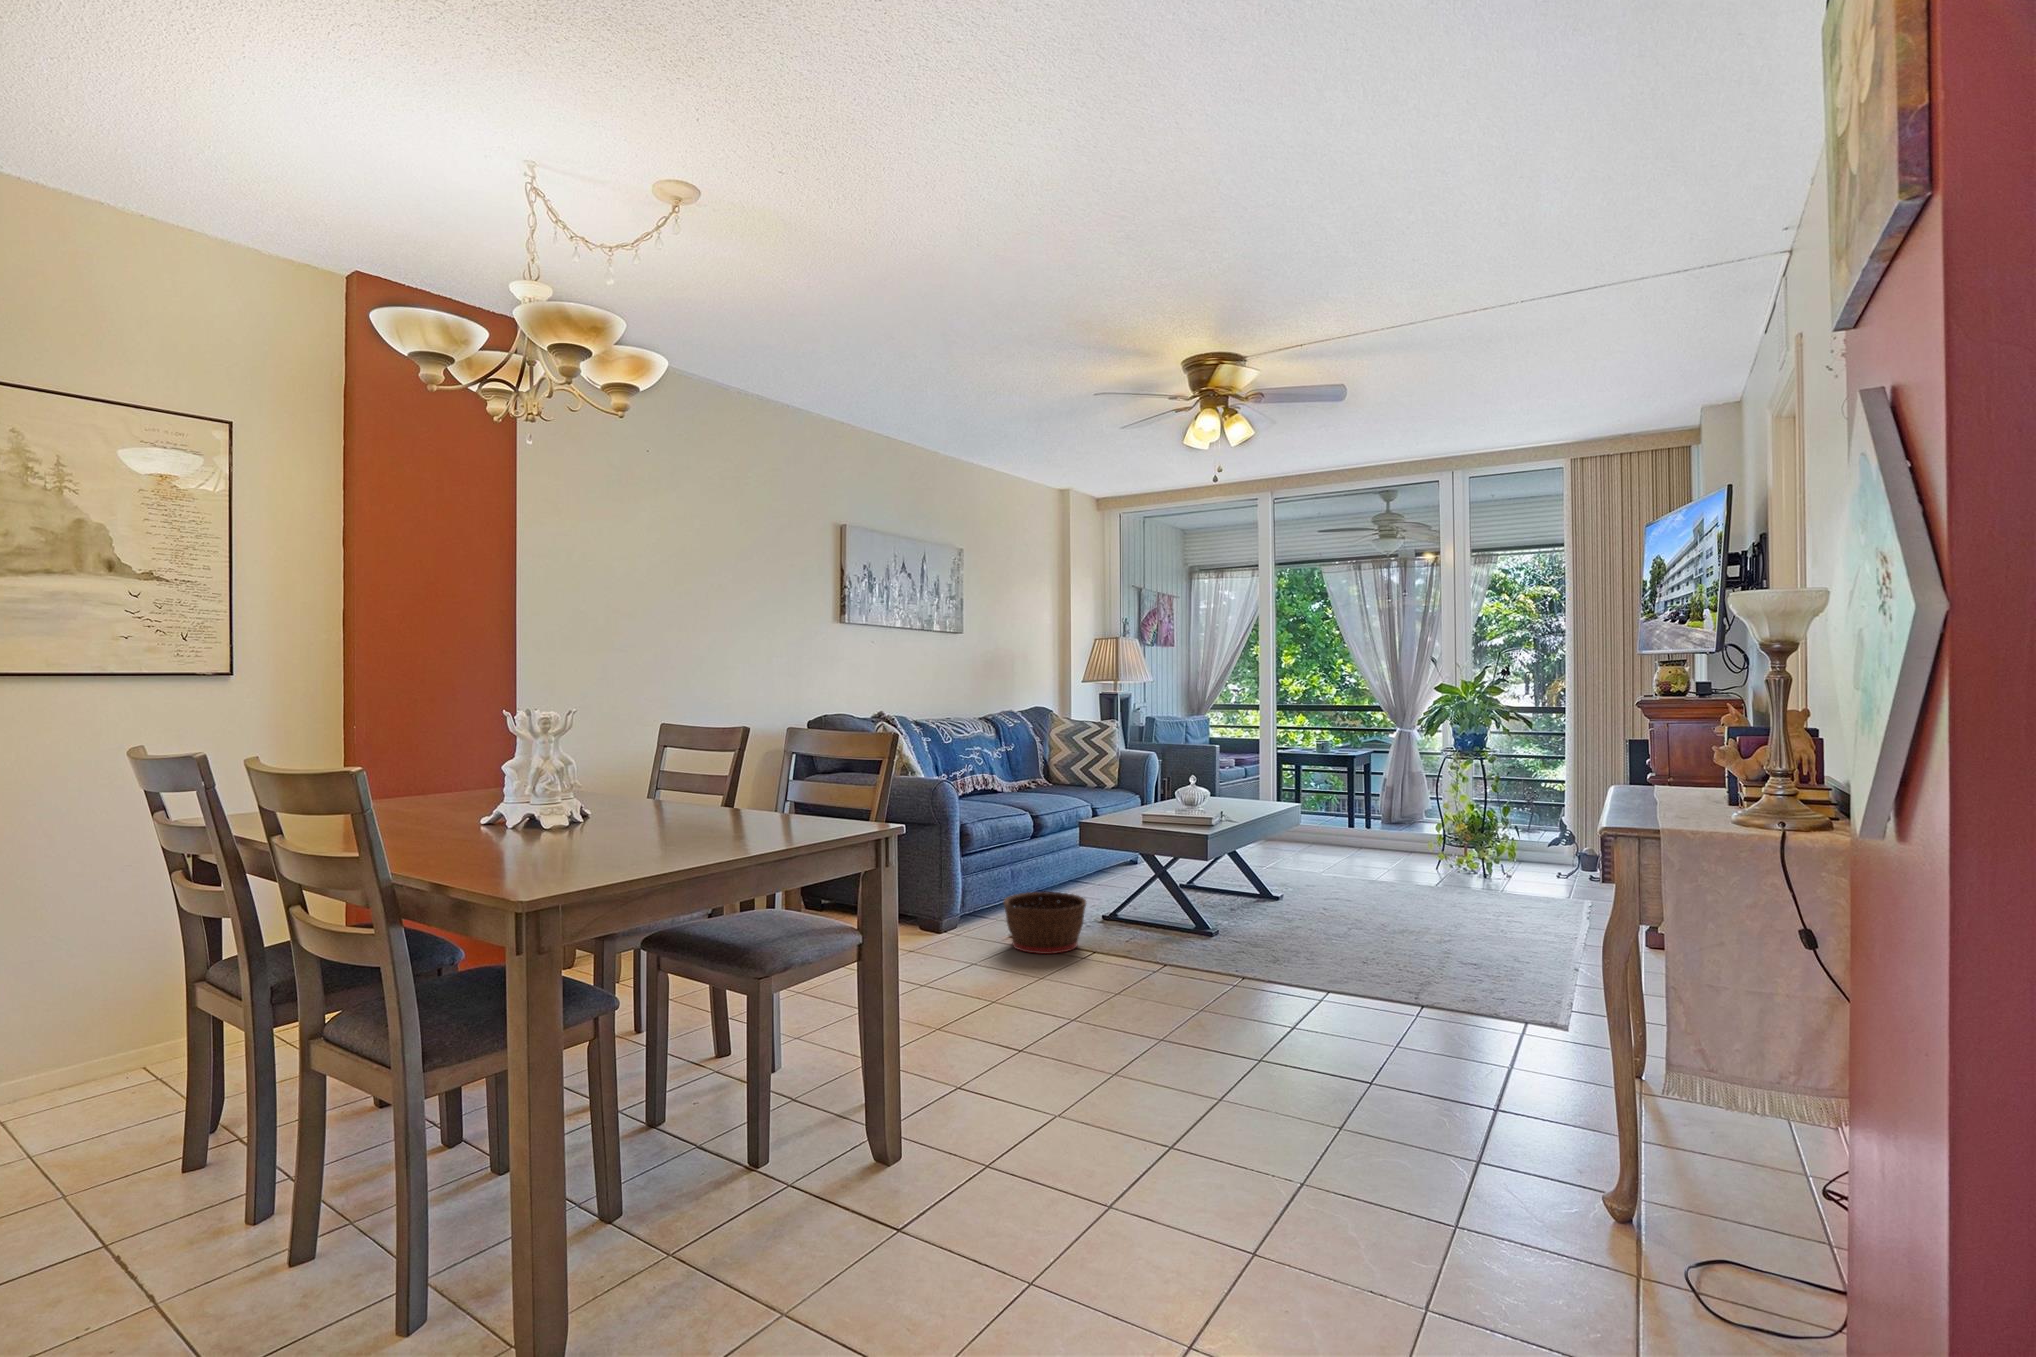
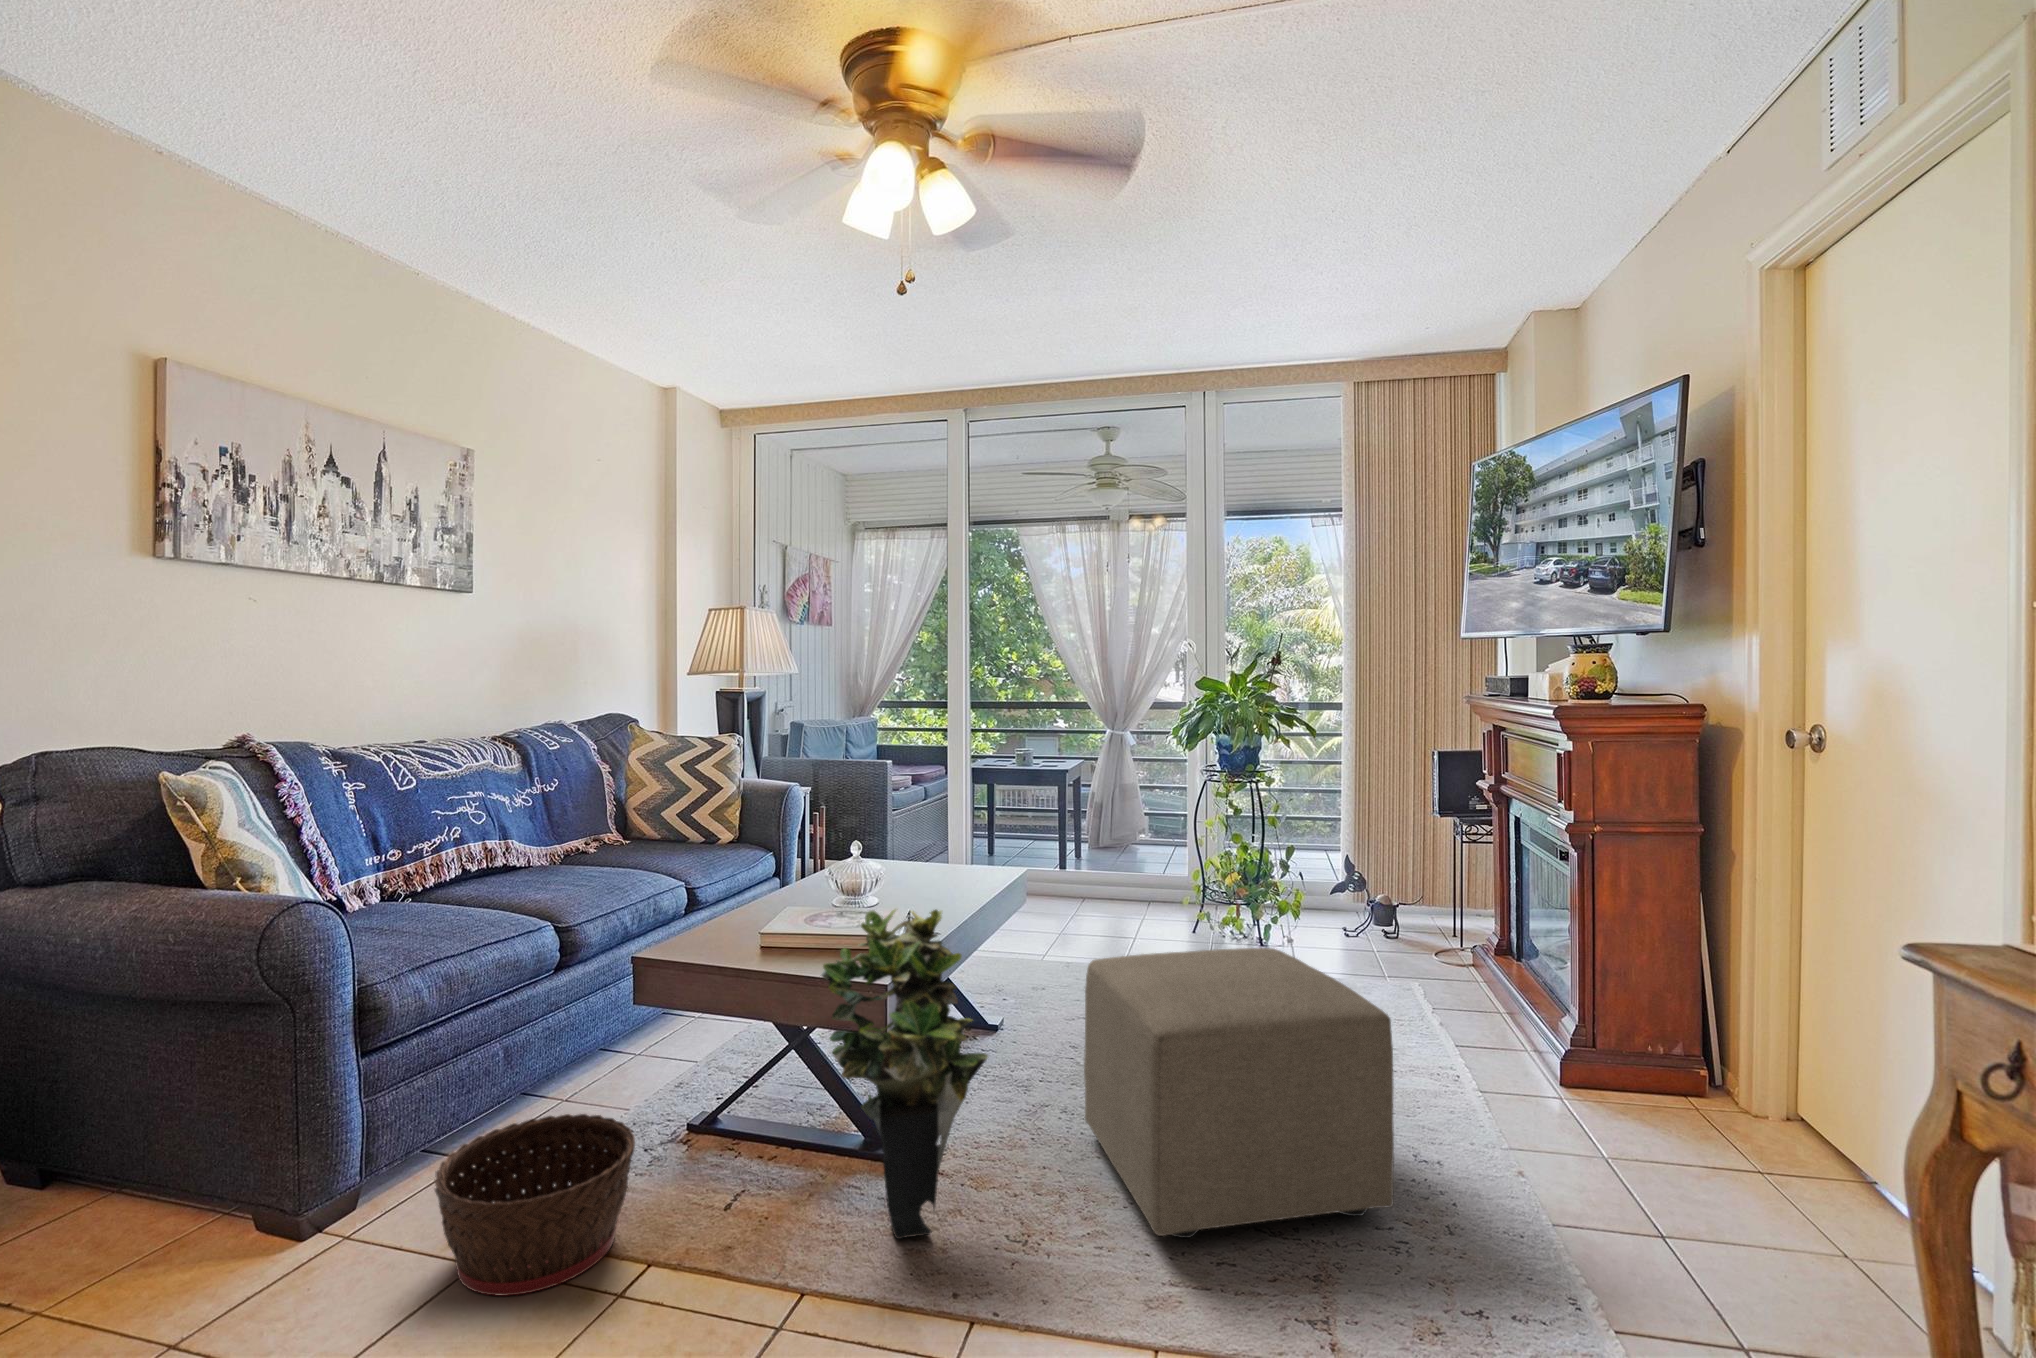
potted plant: none [1173,802,1260,958] -> present [821,909,988,1239]
ottoman: none [1322,840,1487,974] -> present [1084,948,1394,1238]

